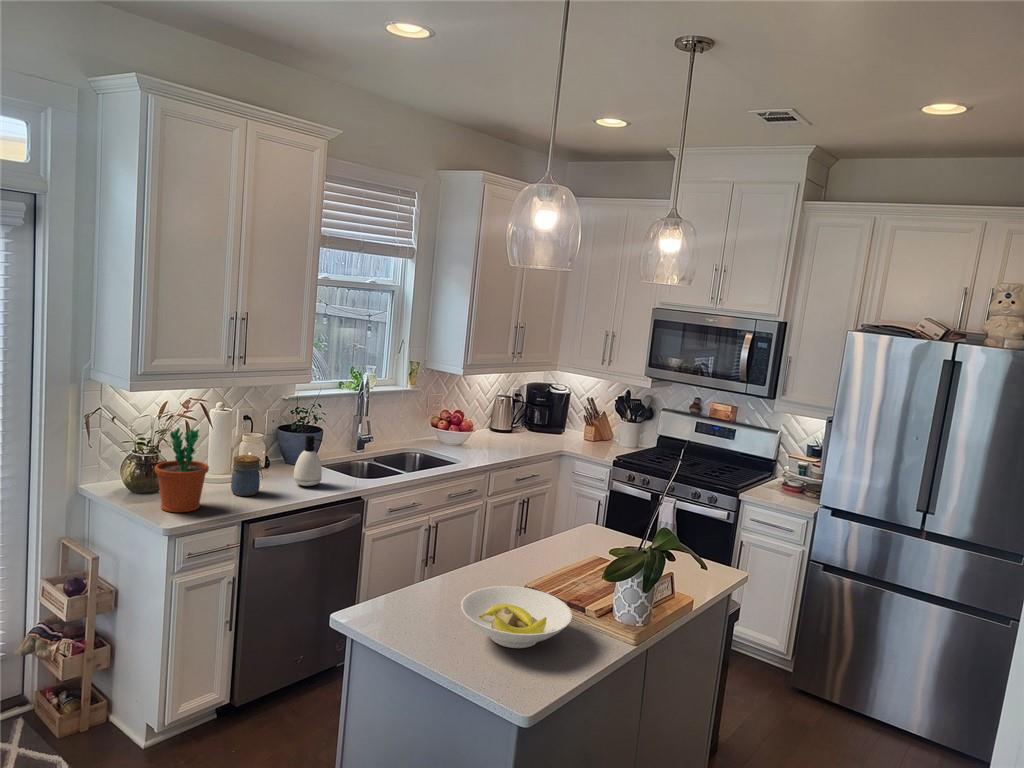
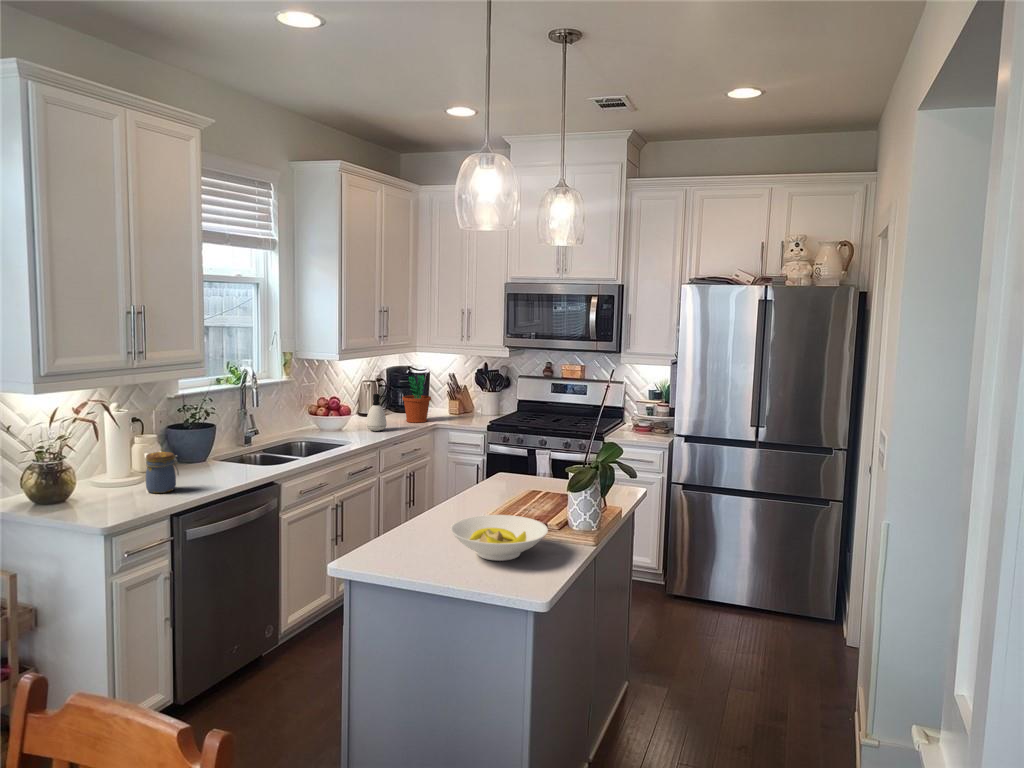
flower pot: present [155,428,209,512] -> present [402,375,431,423]
soap dispenser: present [293,435,322,486] -> present [366,394,387,431]

